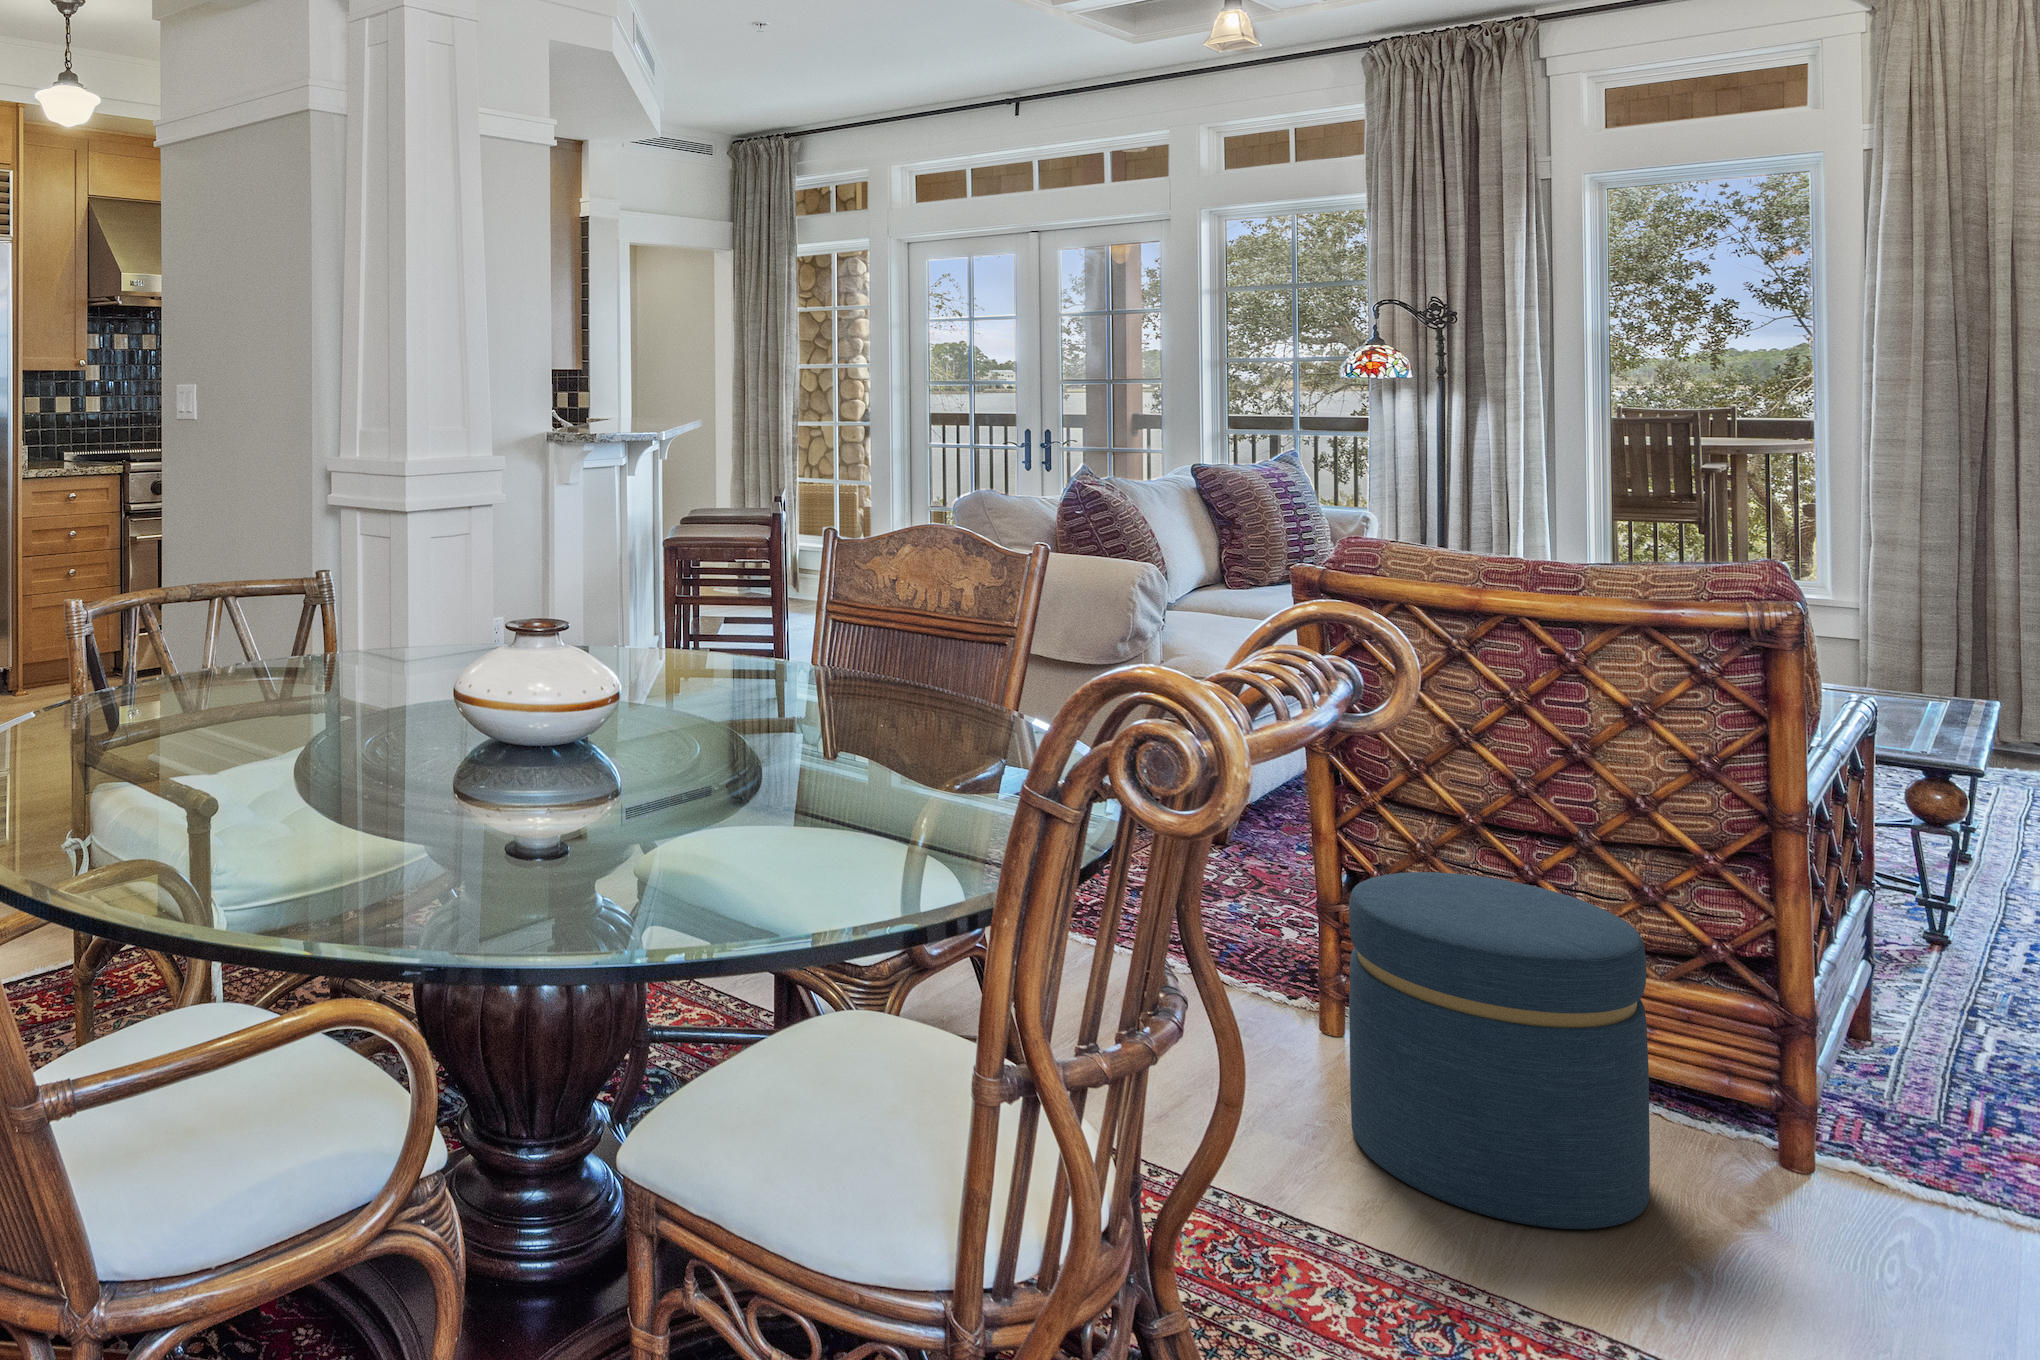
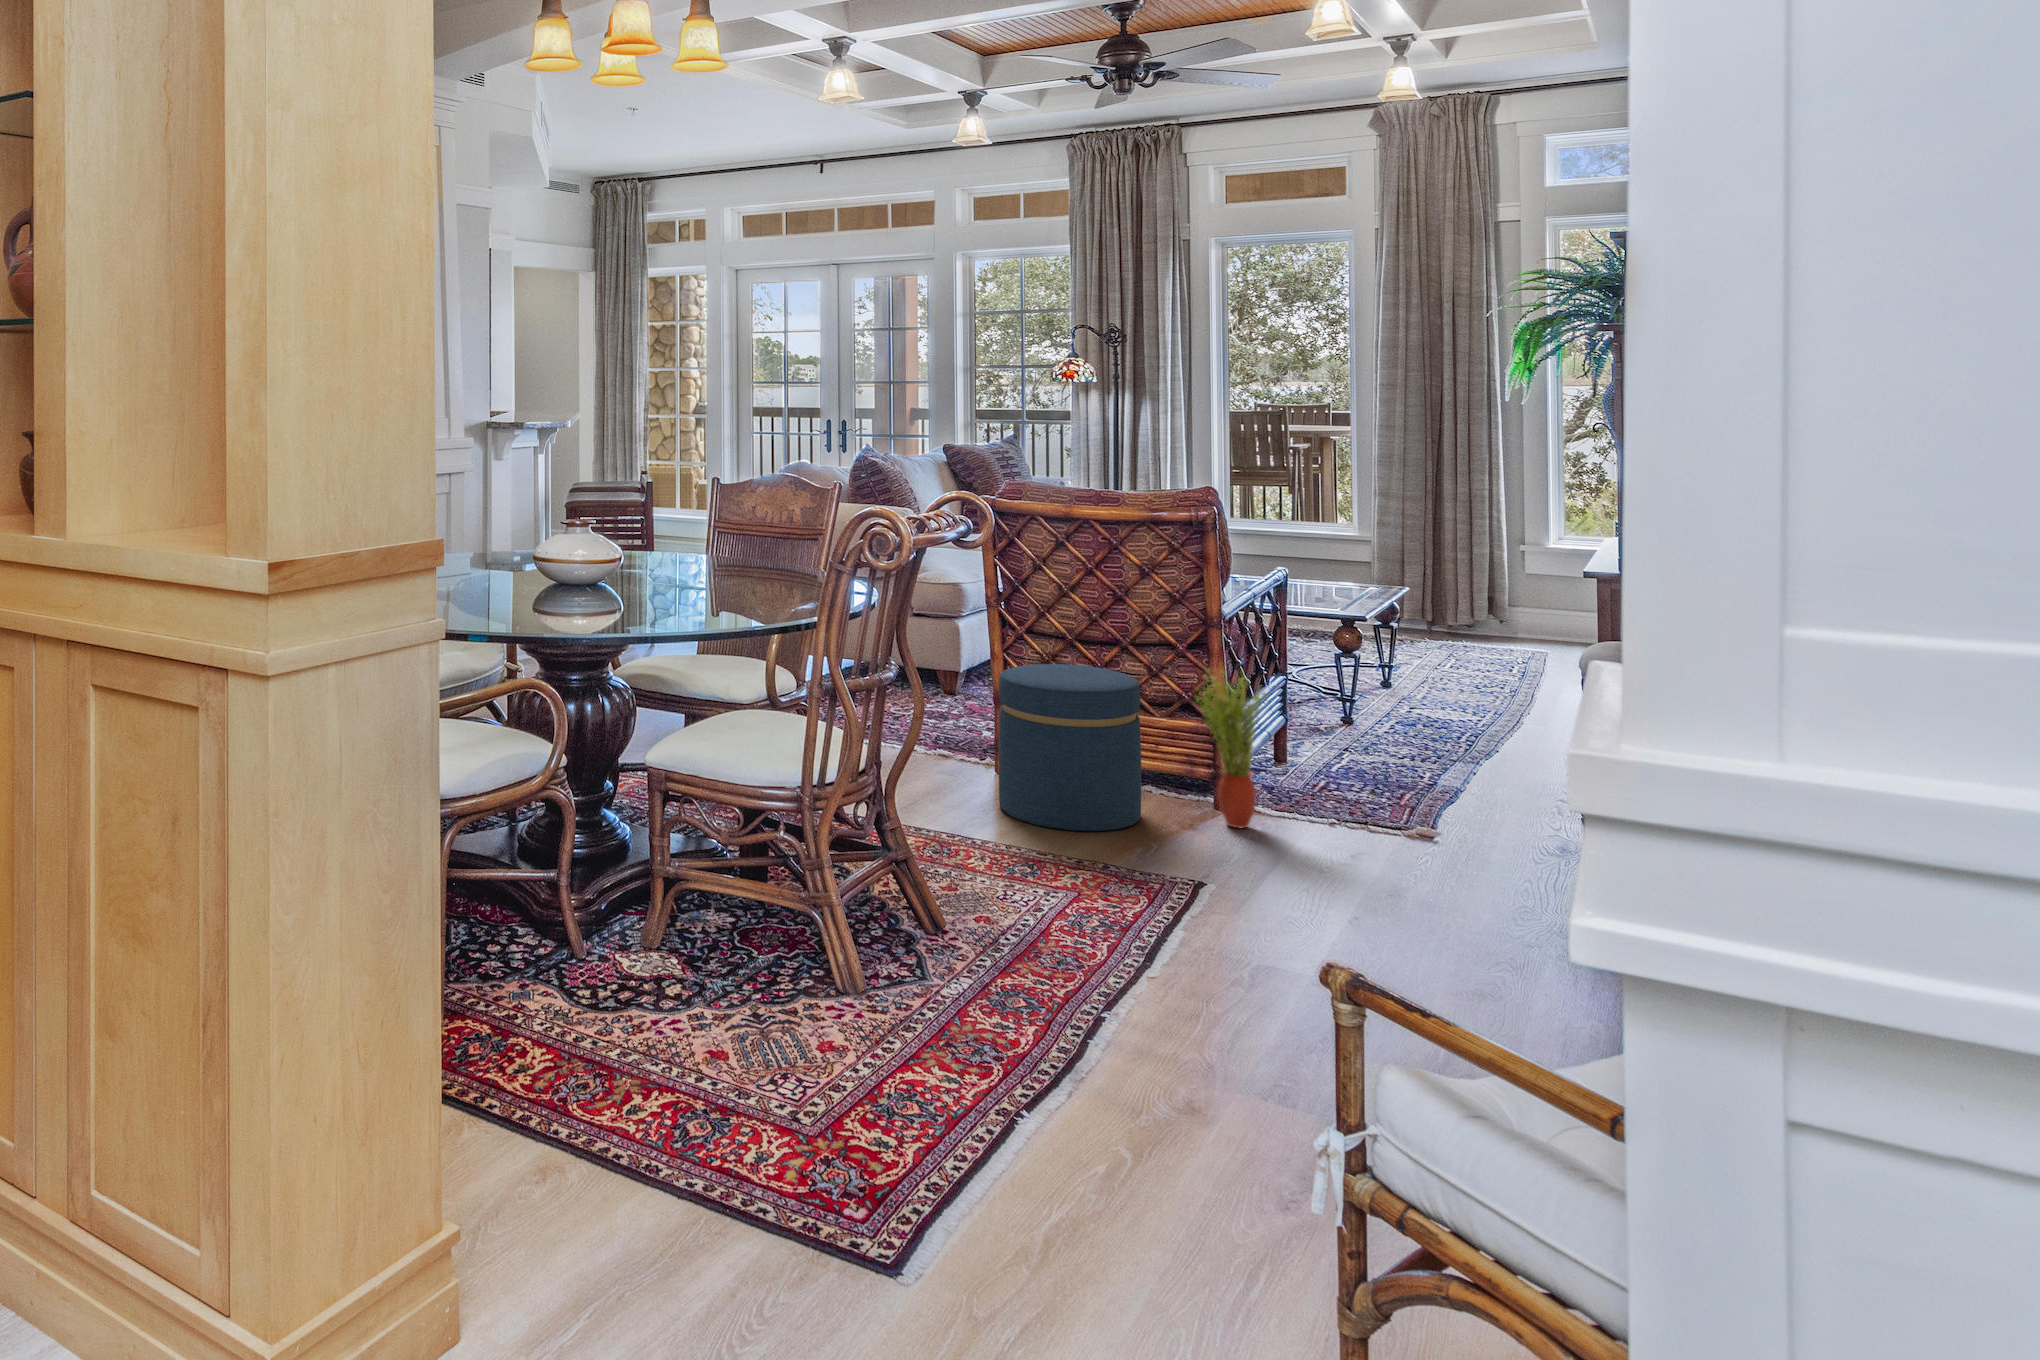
potted plant: none [1761,913,1943,1245] -> present [1197,668,1266,828]

